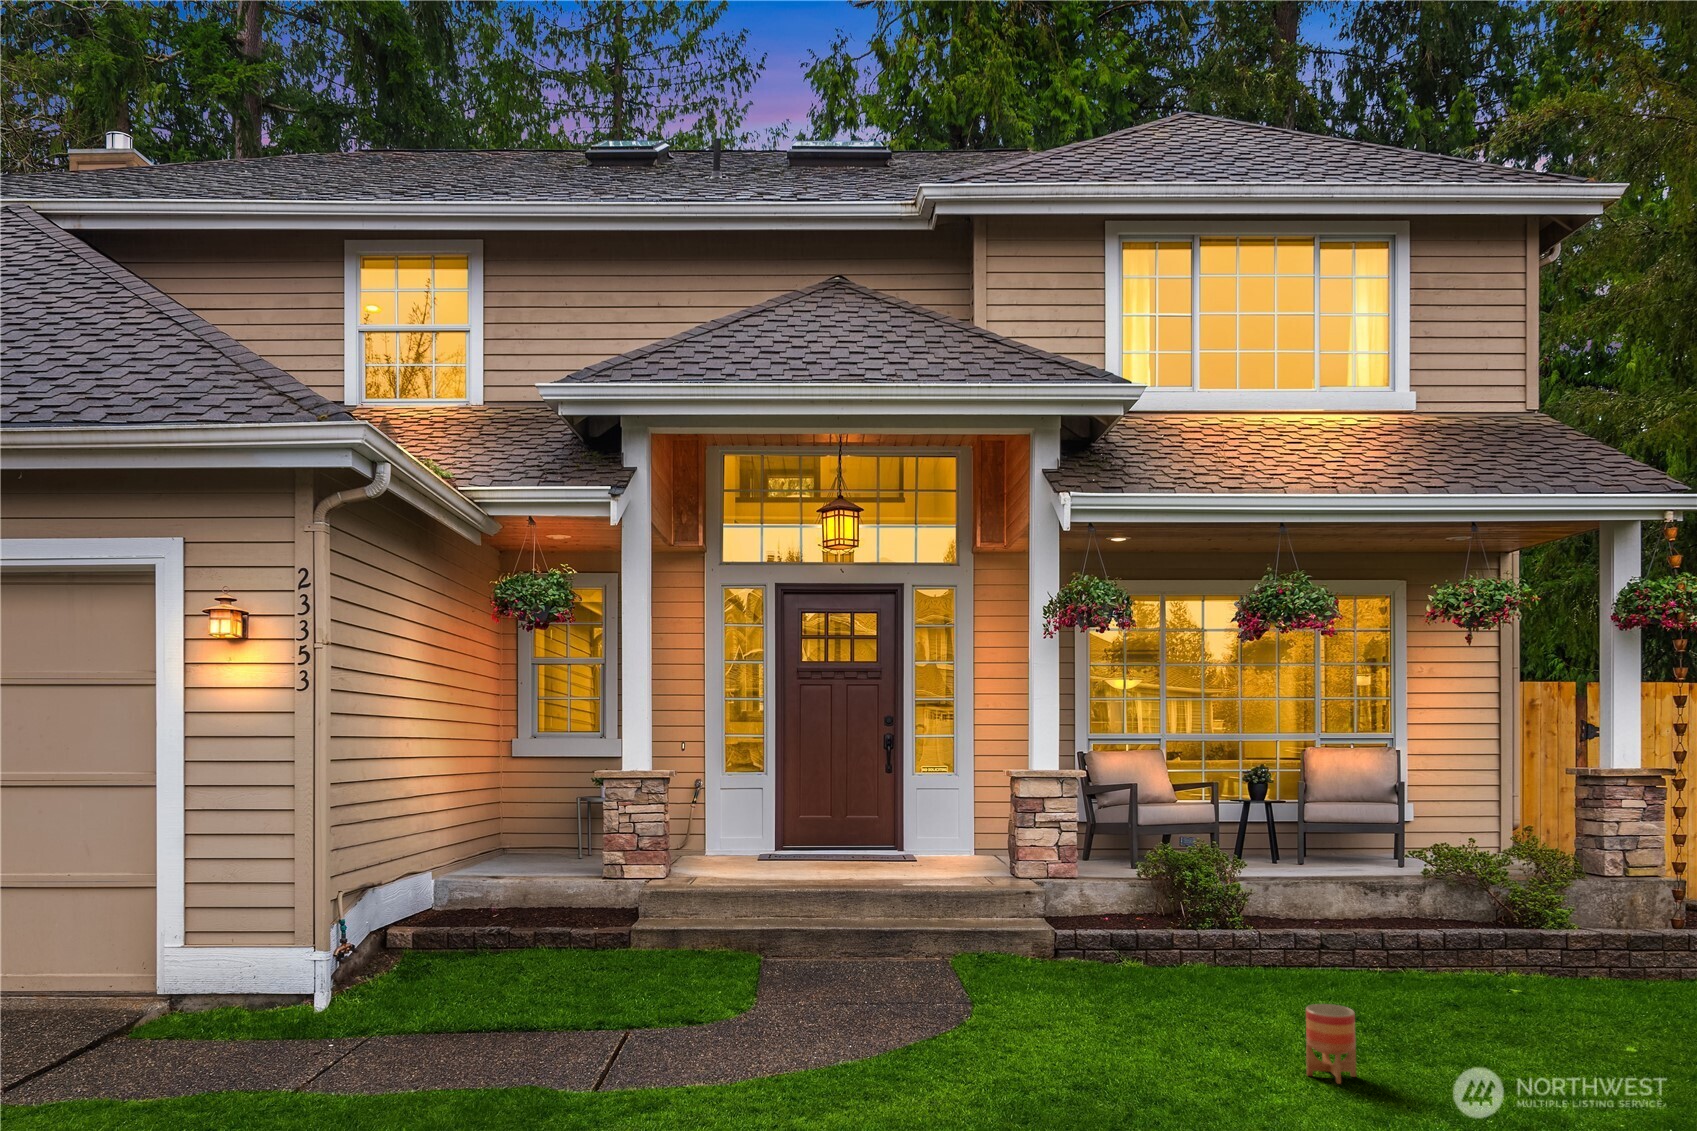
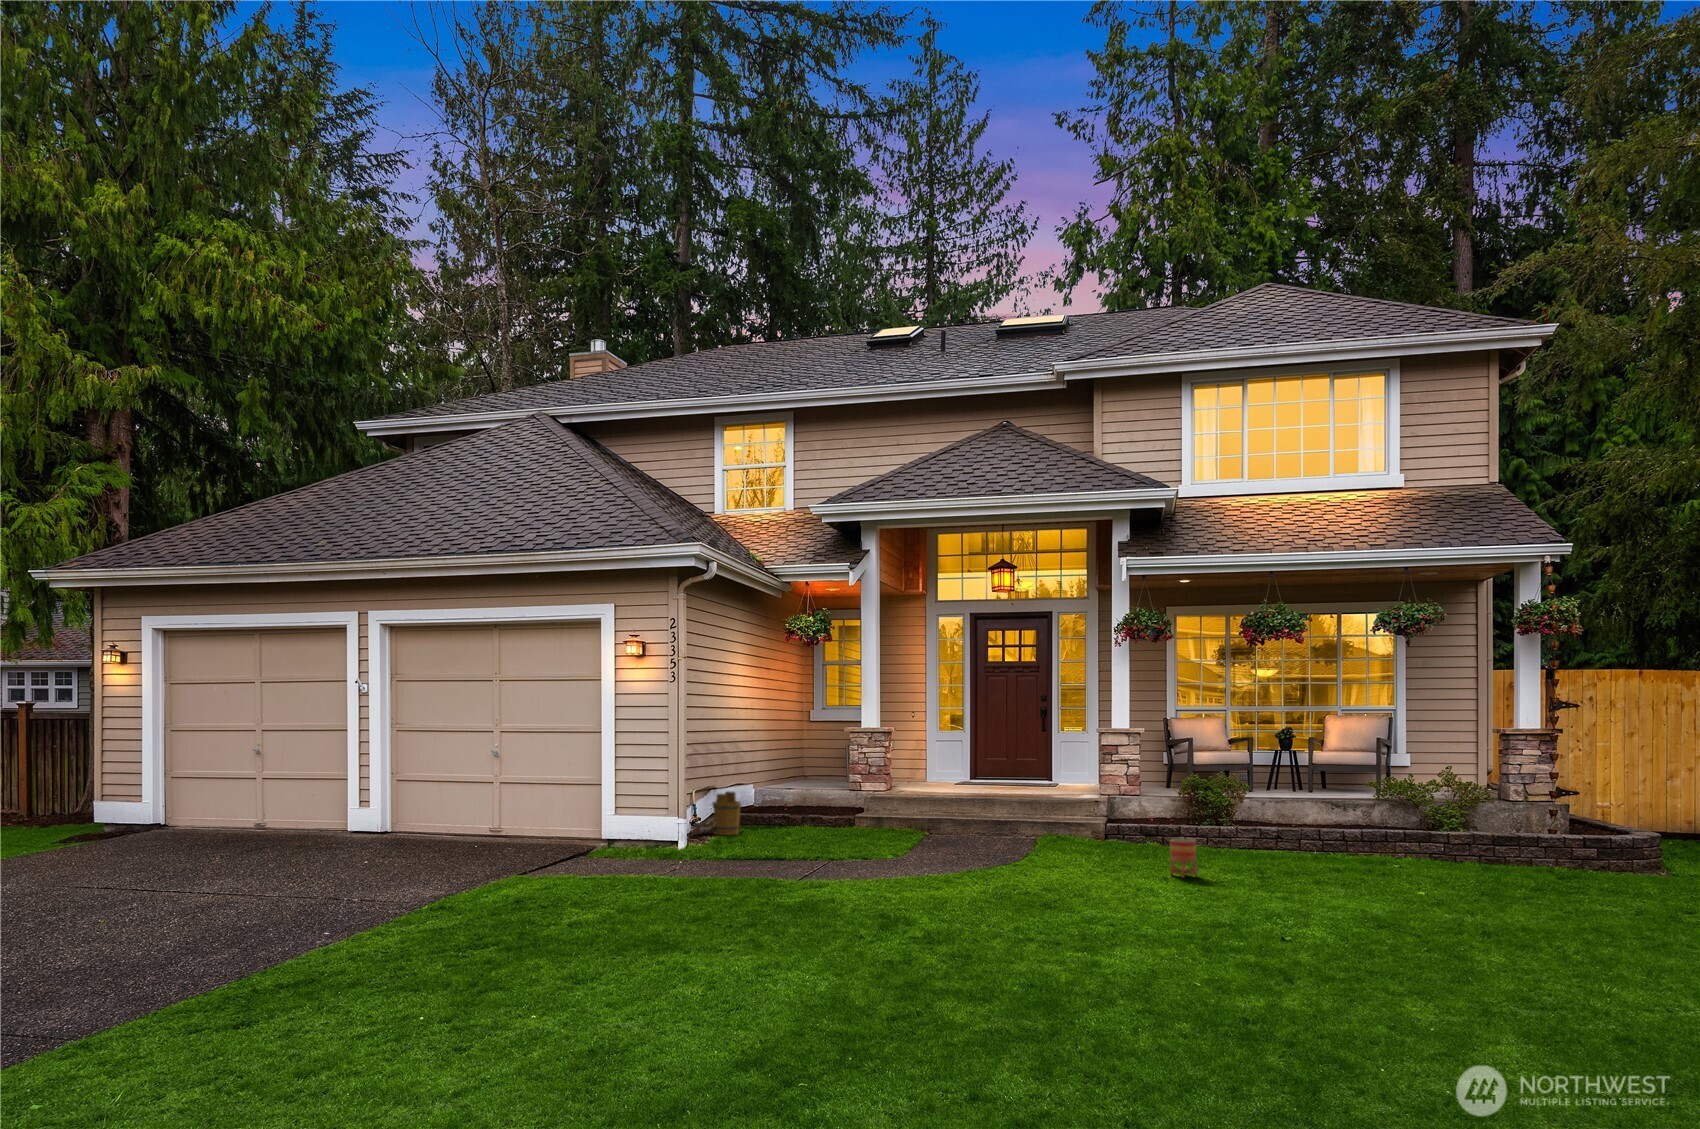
bucket: none [353,900,420,988] -> present [711,791,741,835]

